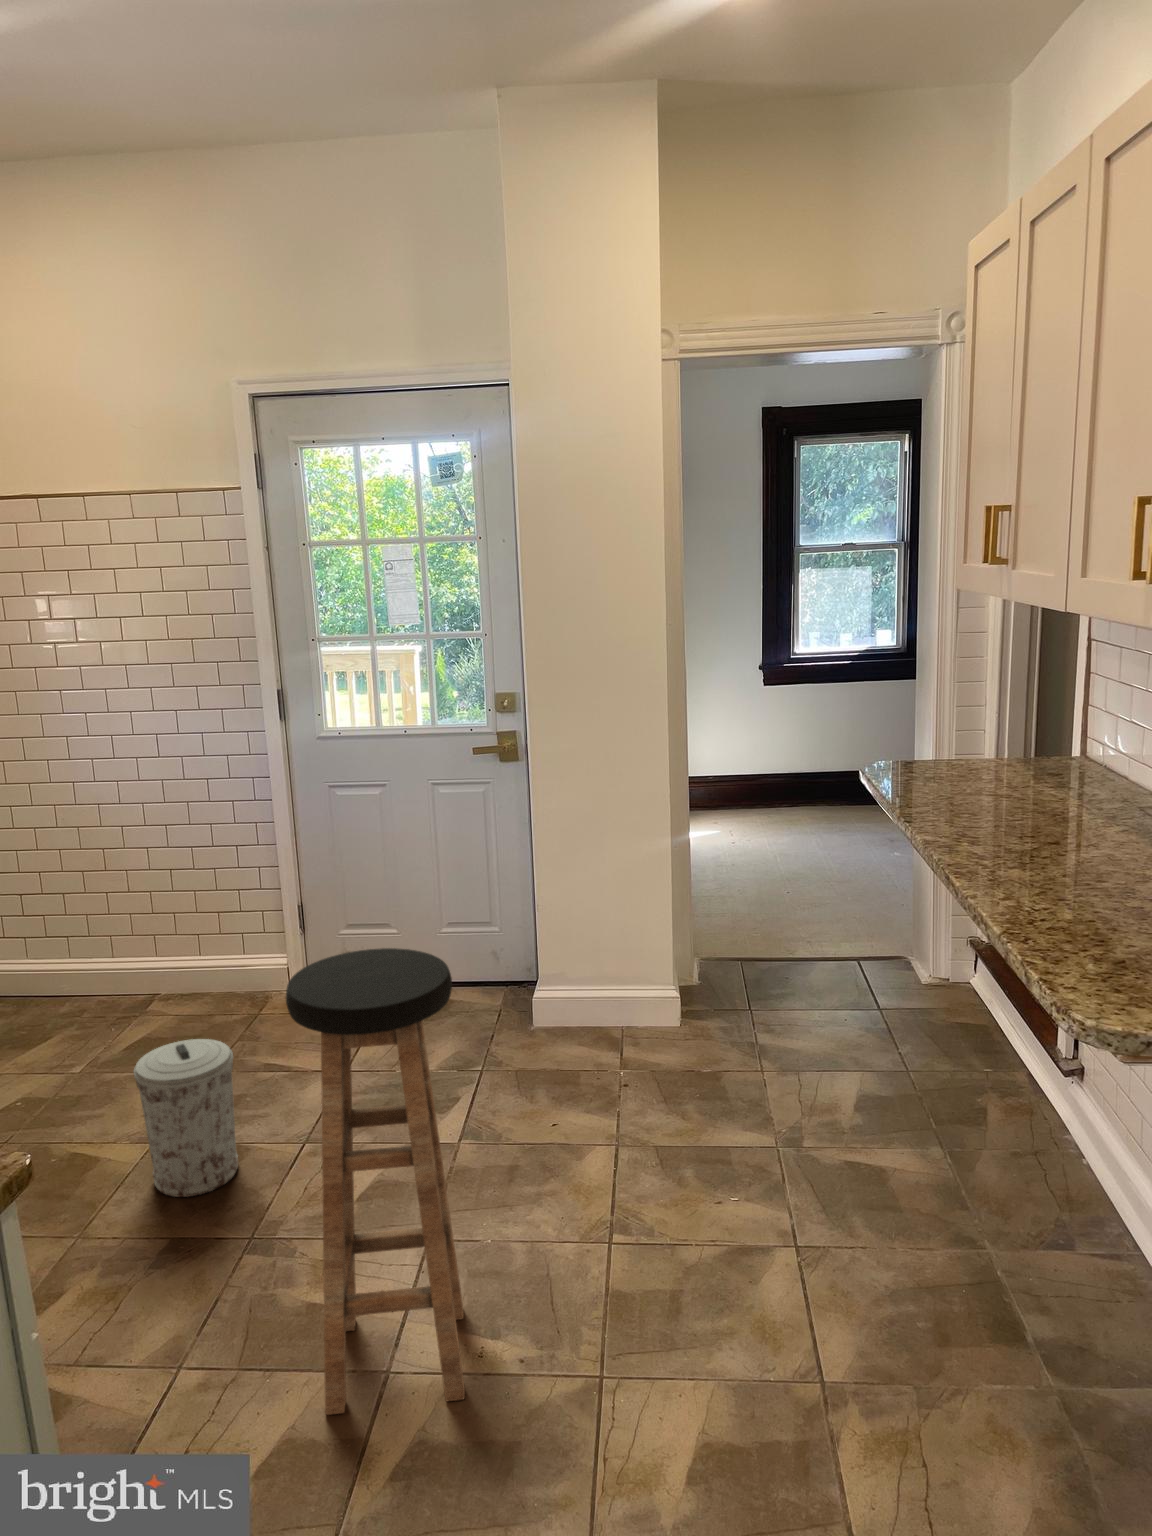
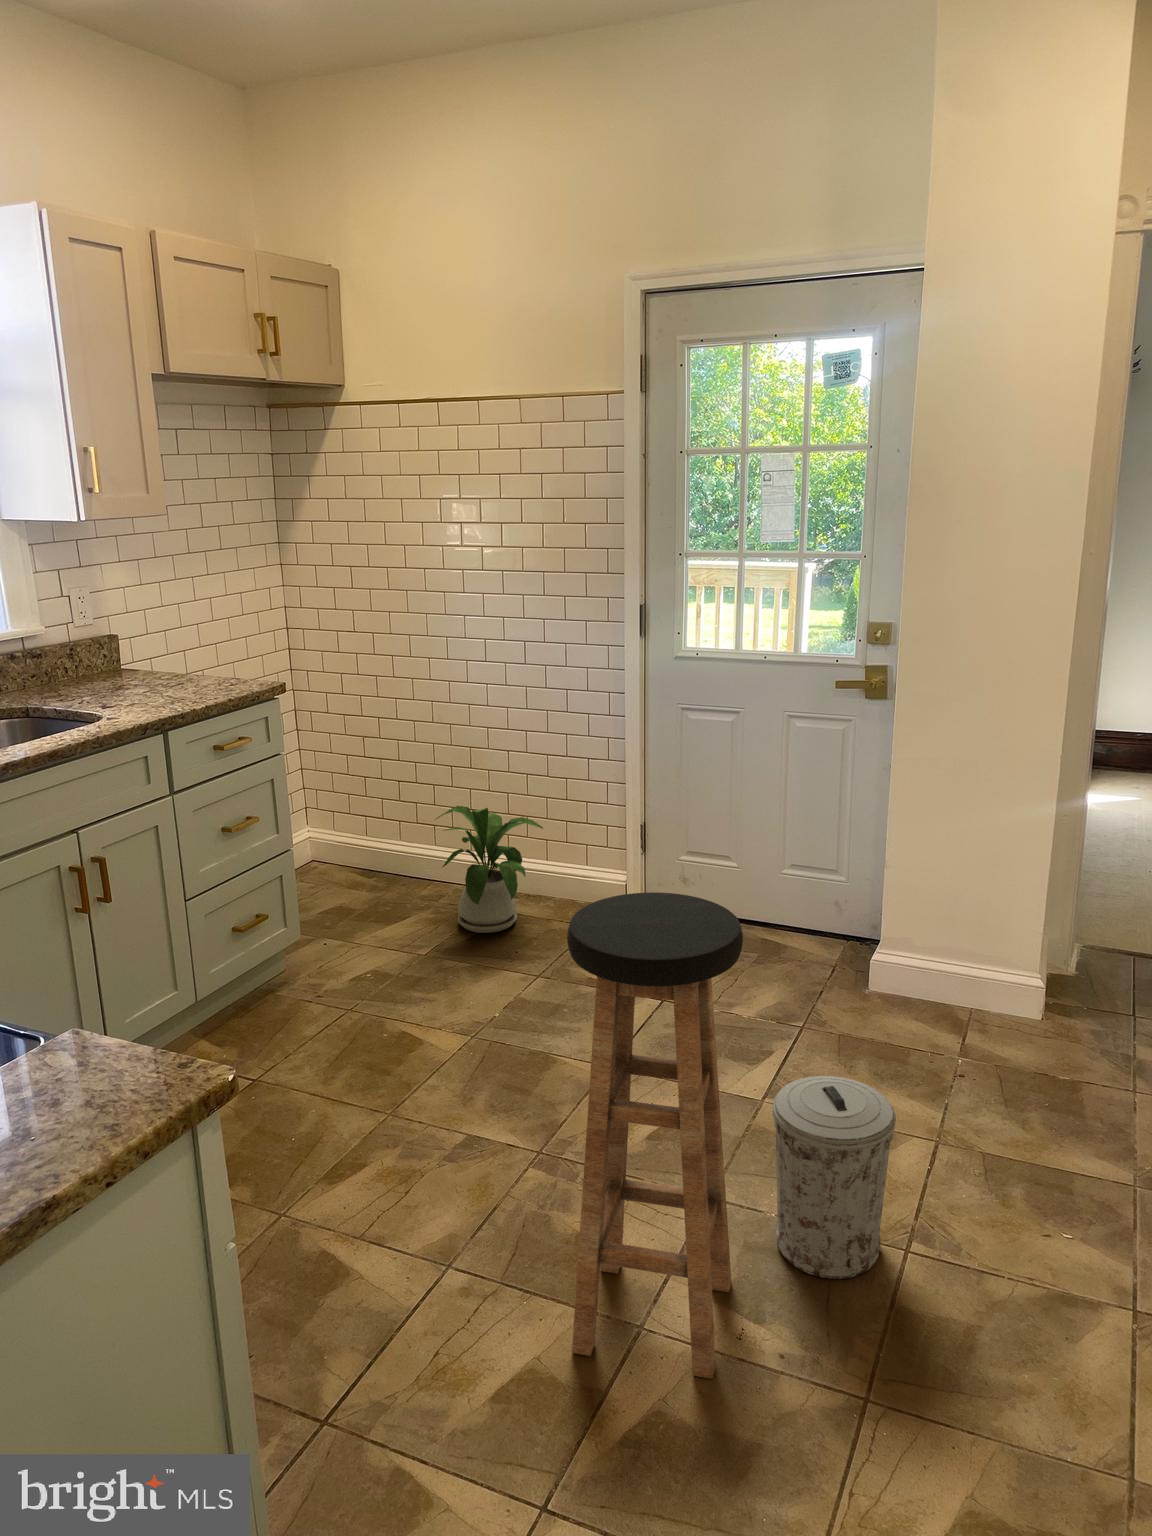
house plant: none [78,907,200,1039] -> present [435,806,543,933]
trash can: present [133,1039,238,1197] -> present [773,1076,896,1279]

